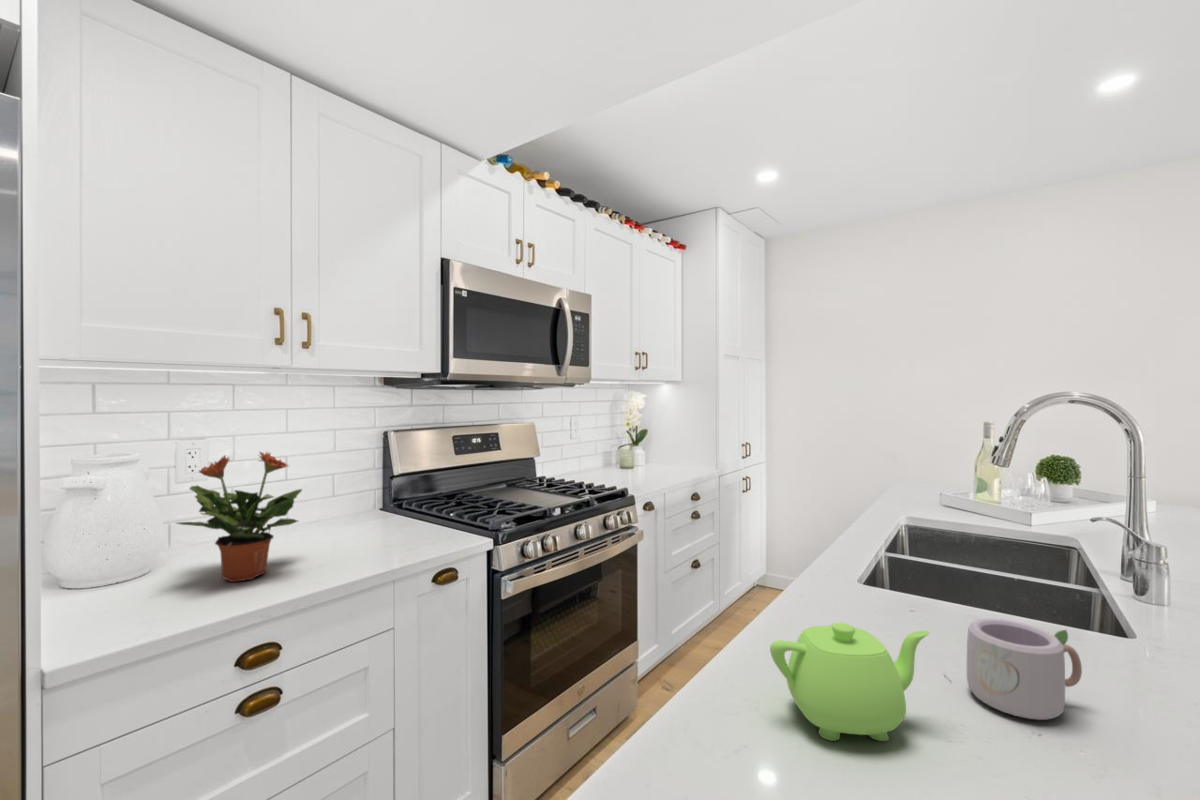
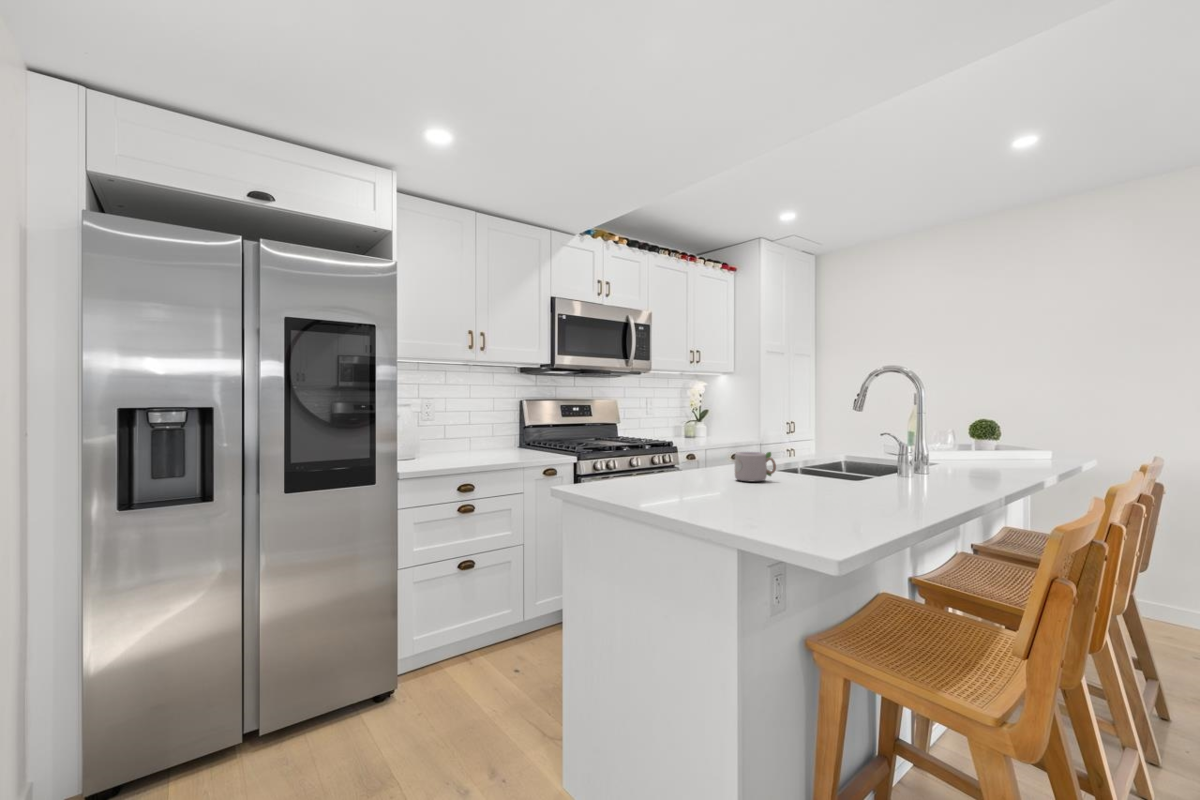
potted plant: present [177,452,302,582] -> none [430,401,481,461]
teapot: present [770,623,929,741] -> none [650,445,707,481]

